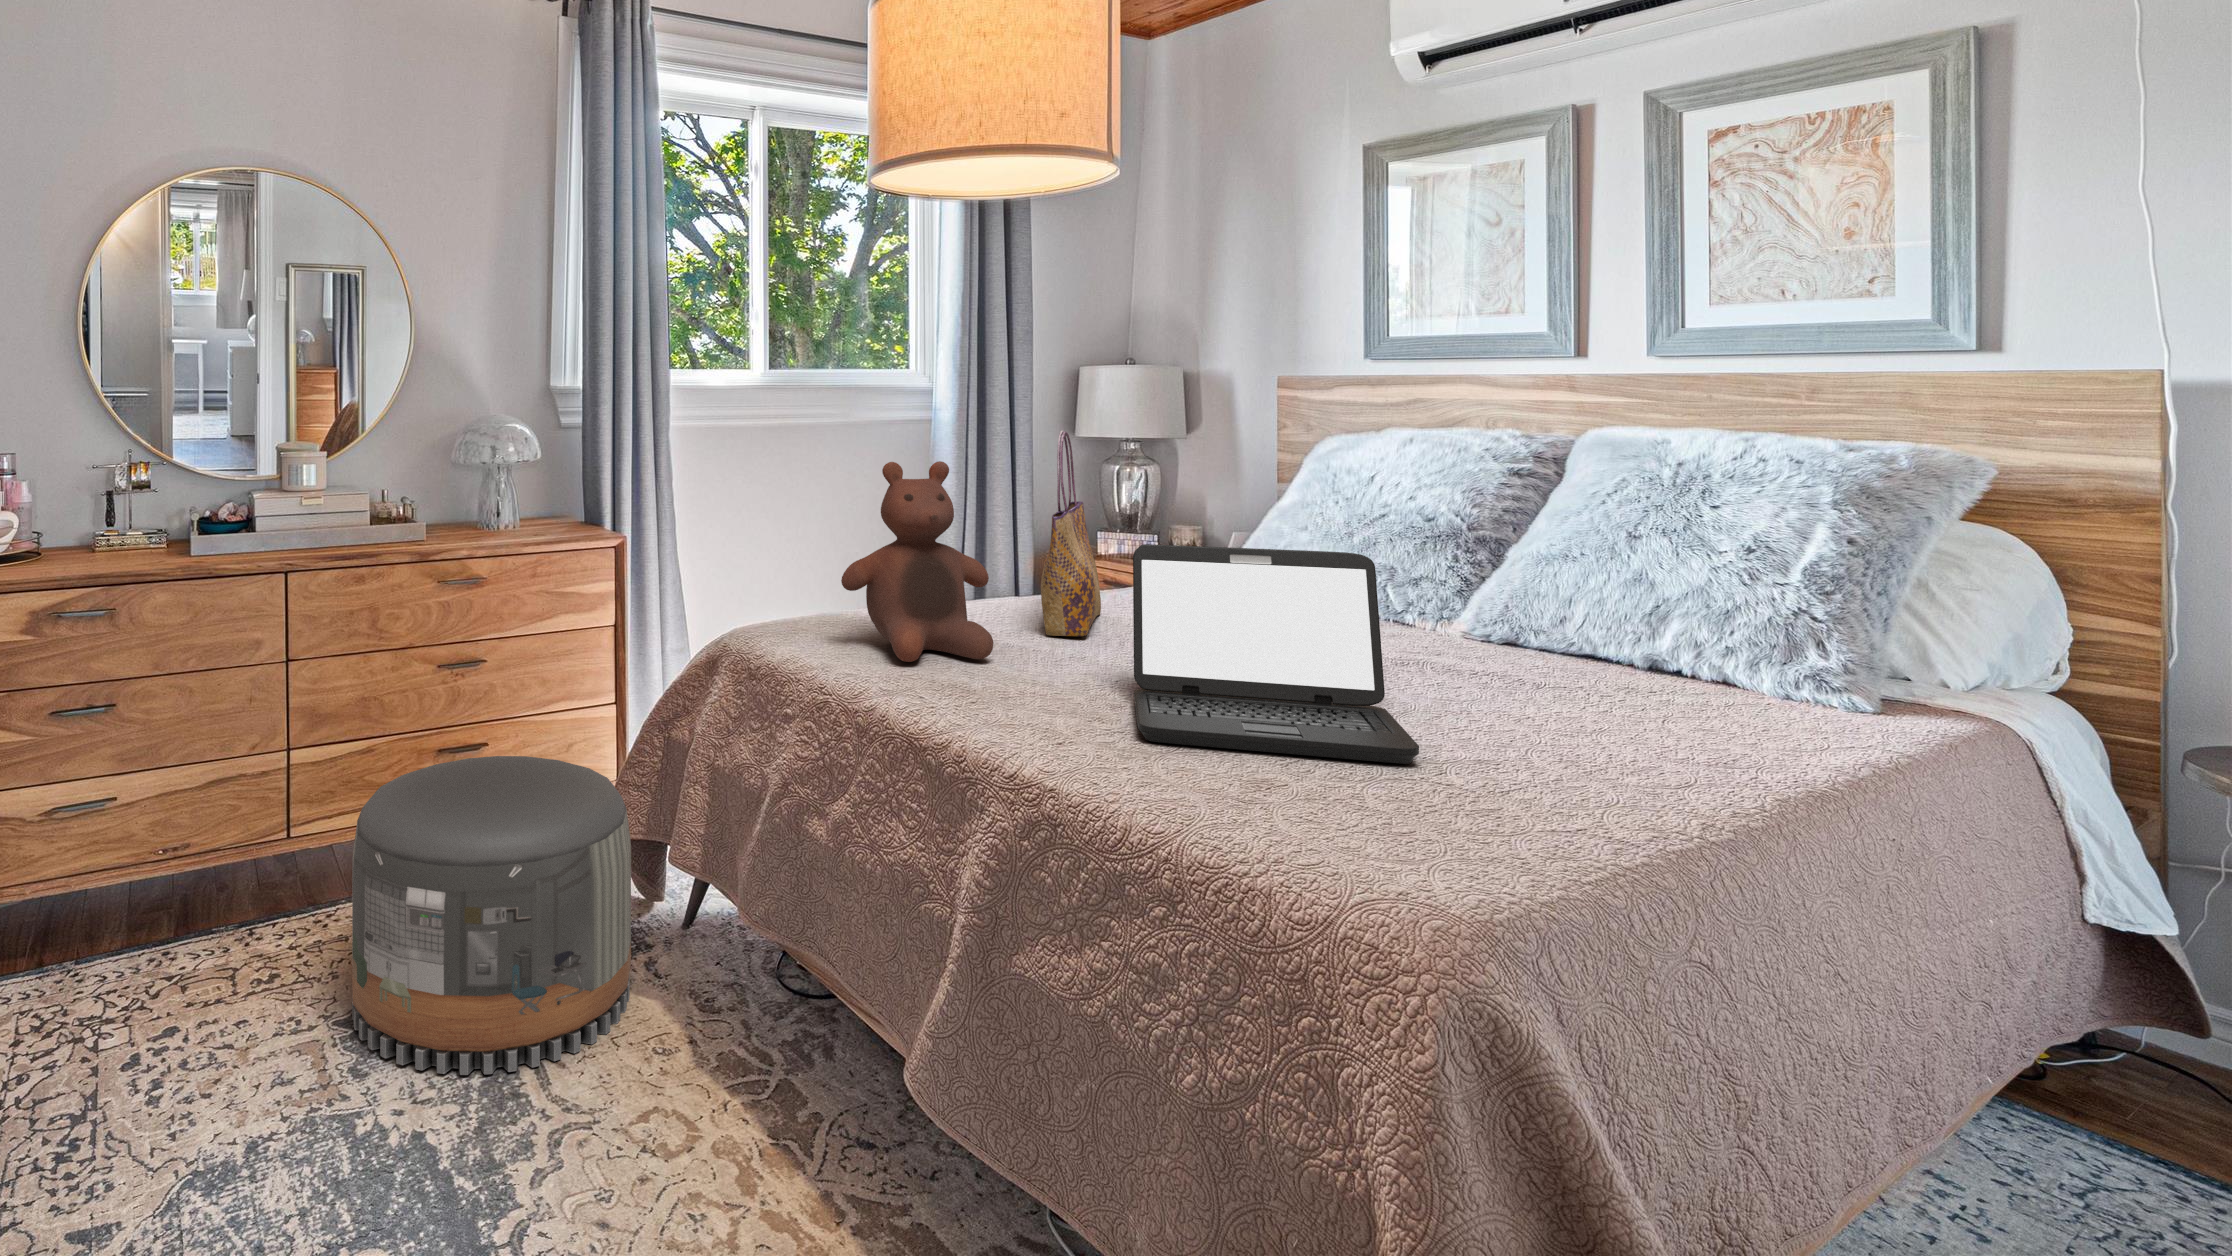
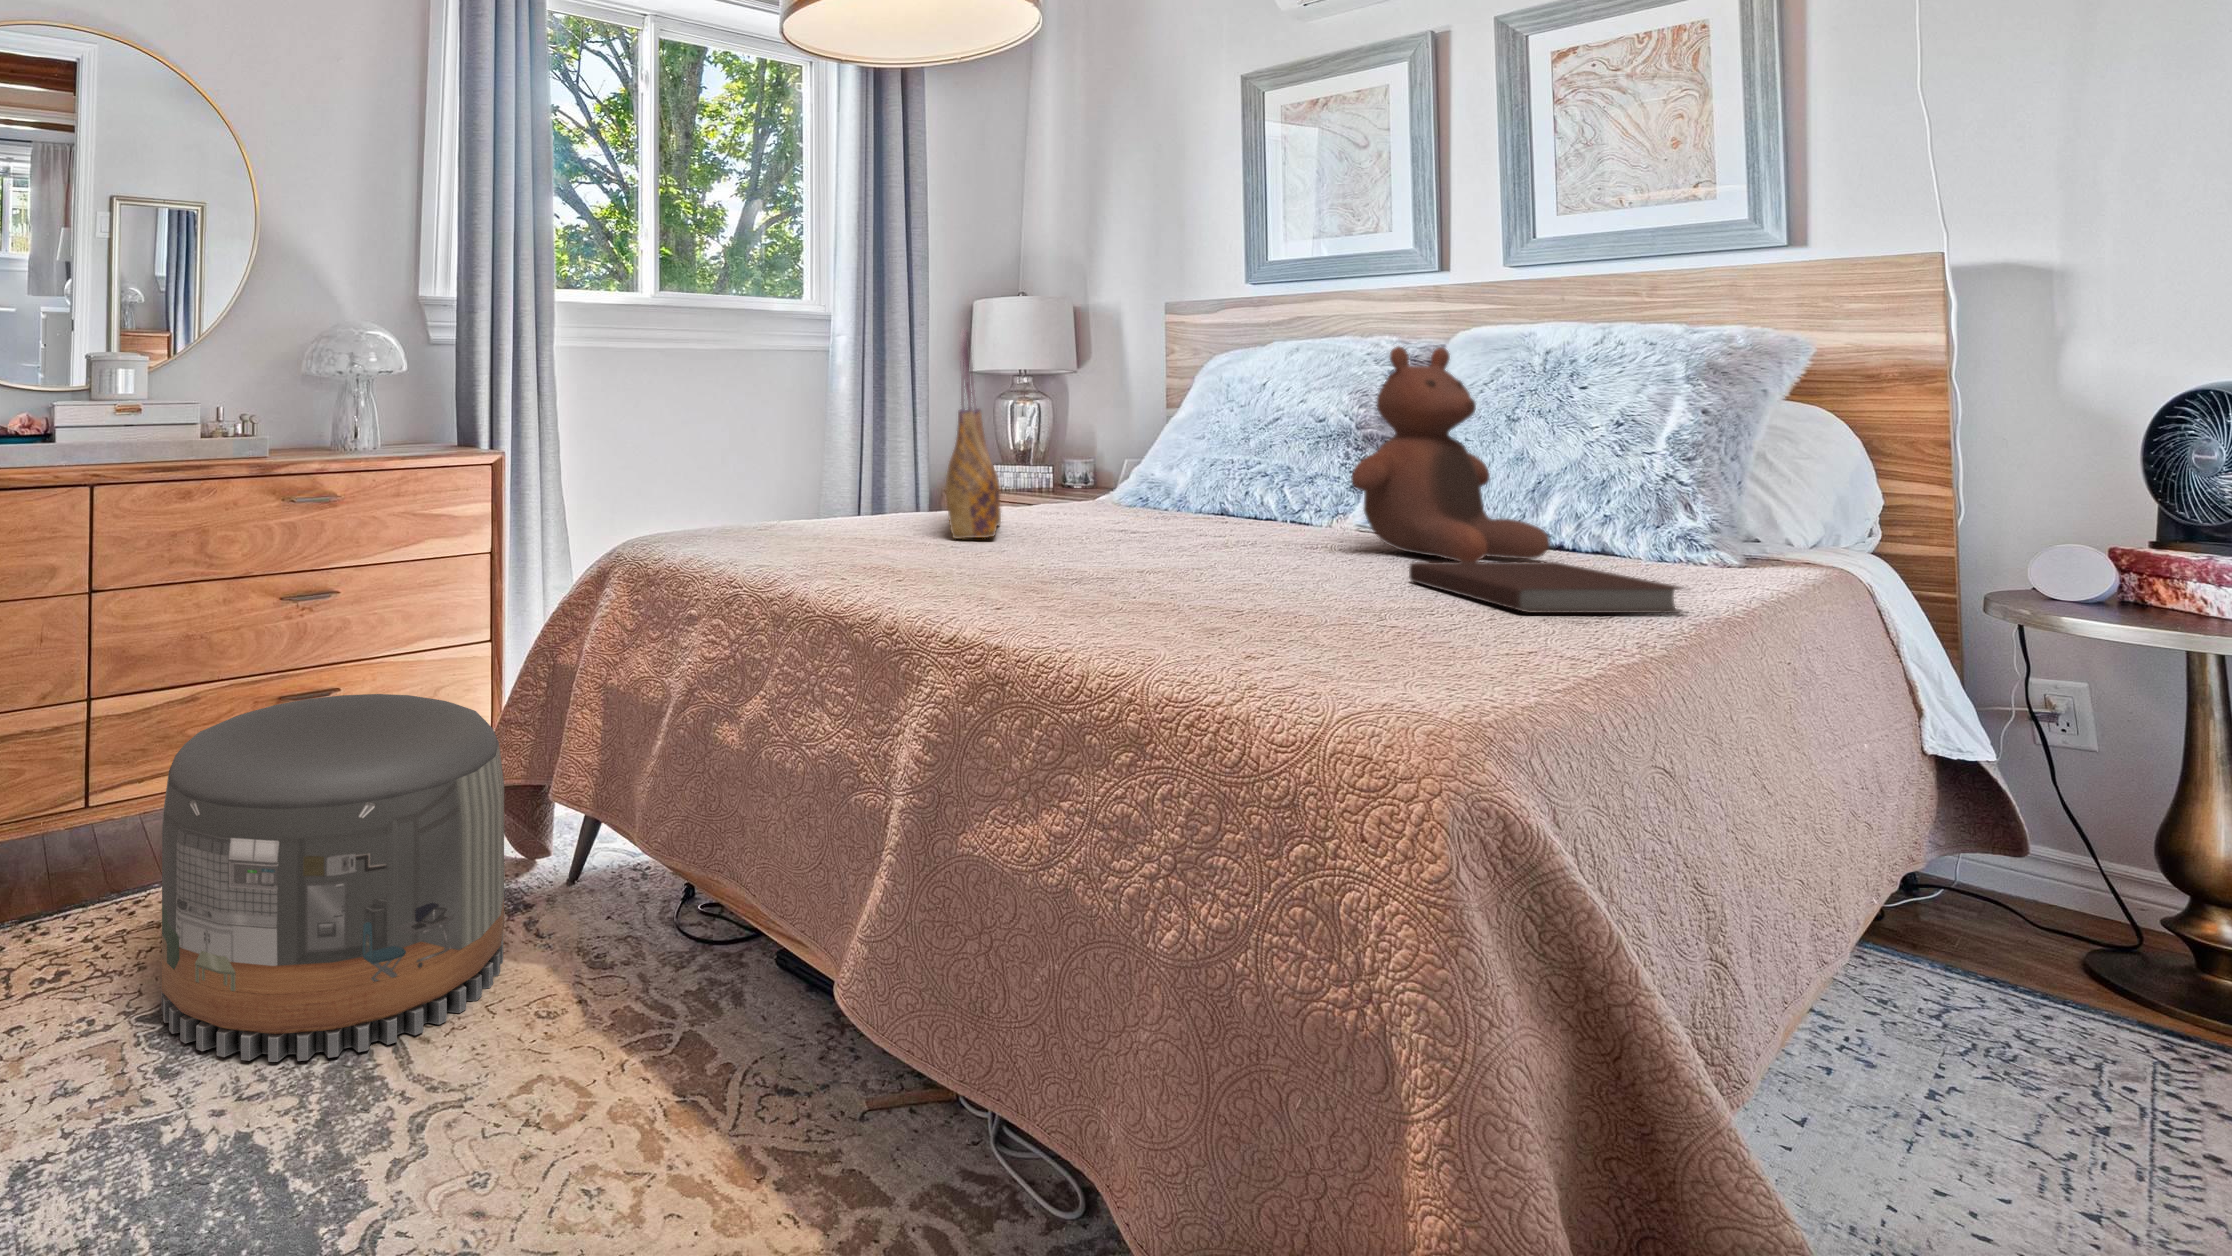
stuffed bear: present [841,461,993,662] -> present [1351,347,1549,562]
laptop: present [1133,544,1419,764] -> none [1058,414,1374,612]
notebook: none [1481,702,1749,784] -> present [1409,562,1683,613]

